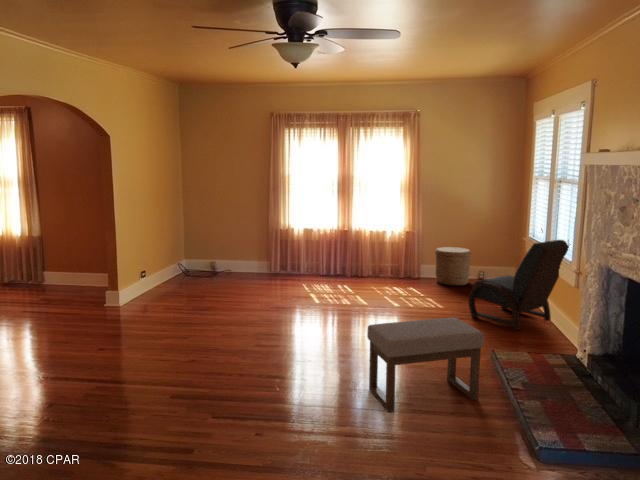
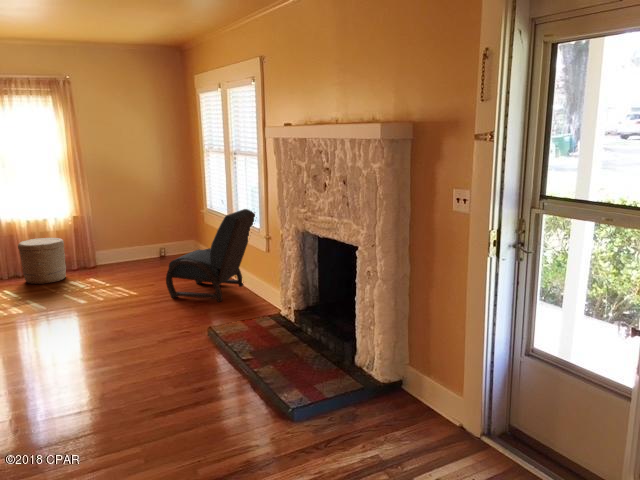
woven basket: present [435,247,471,286] -> present [18,238,66,284]
ottoman: present [367,318,484,412] -> none [88,303,217,425]

